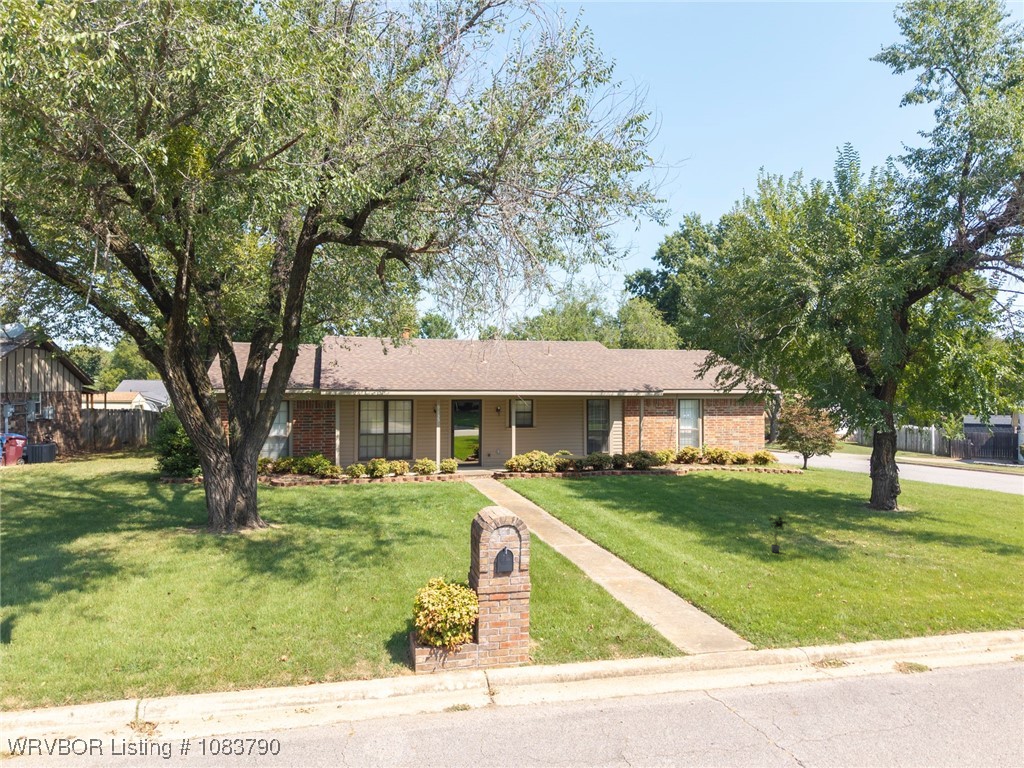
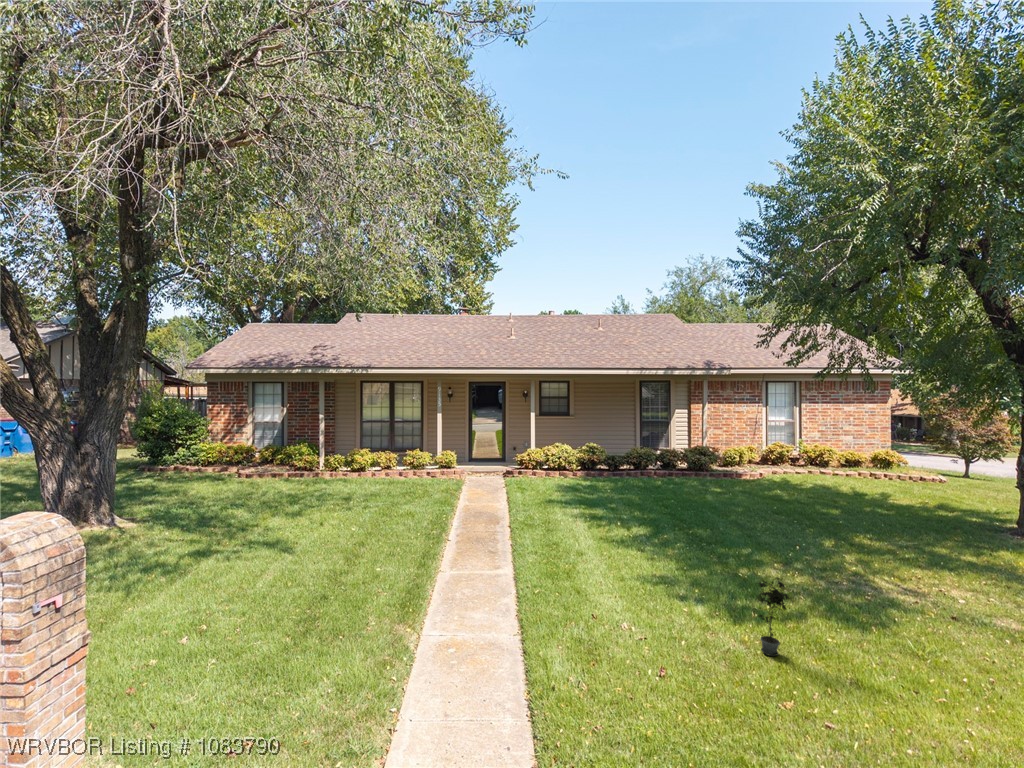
round table: present [556,455,587,478] -> none [577,448,617,480]

